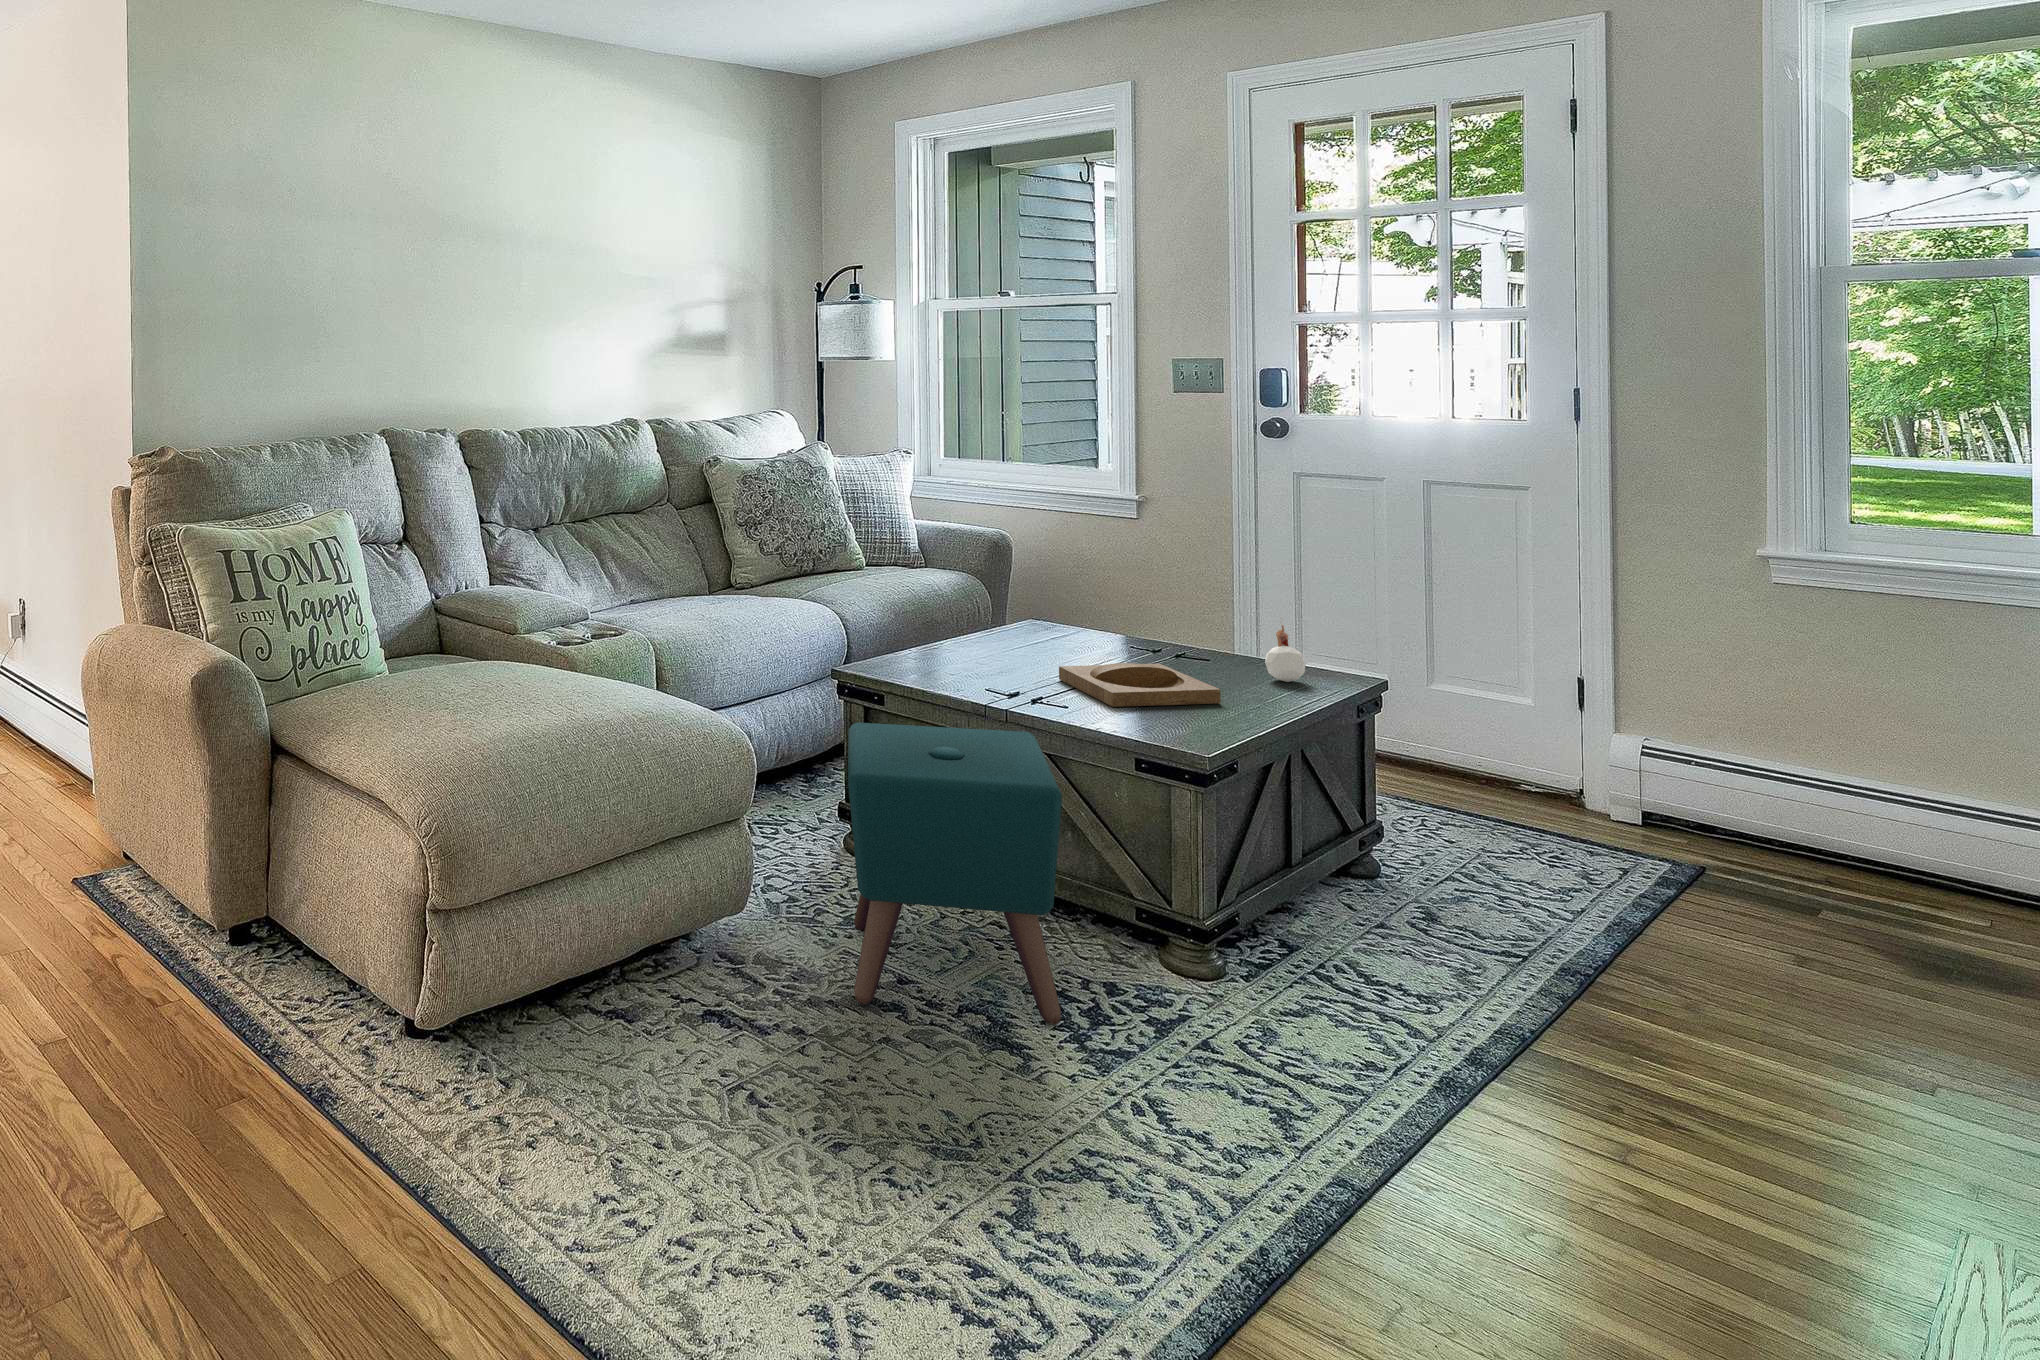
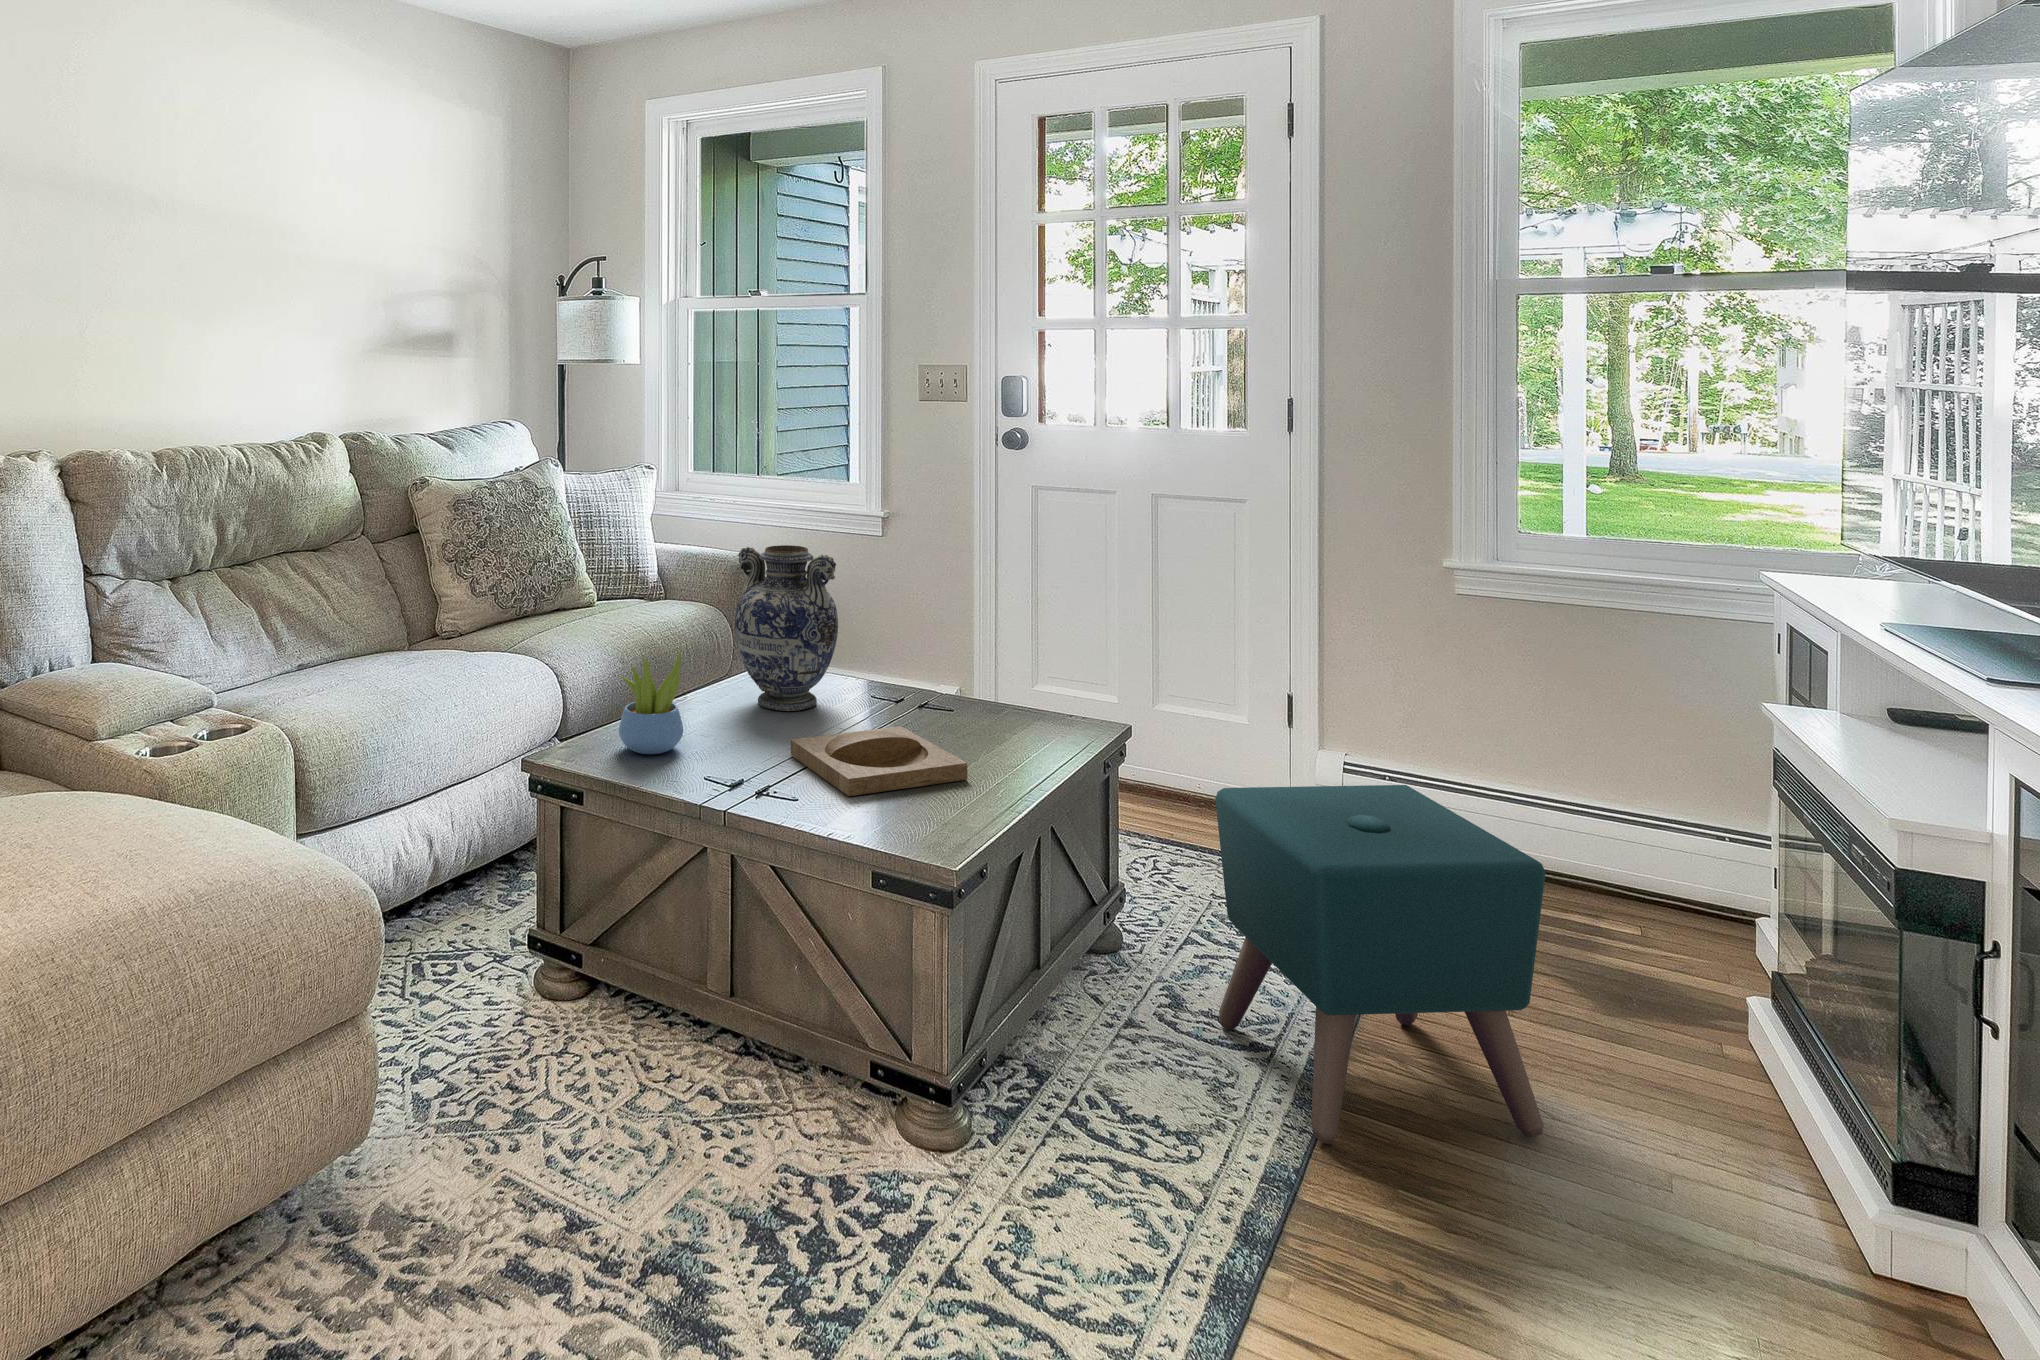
vase: none [1004,512,1098,651] -> present [735,545,838,711]
succulent plant: none [909,589,964,672] -> present [619,649,683,754]
candle: present [1265,618,1305,682] -> none [1012,665,1053,740]
ottoman: present [848,723,1062,1025] -> present [1215,785,1546,1143]

